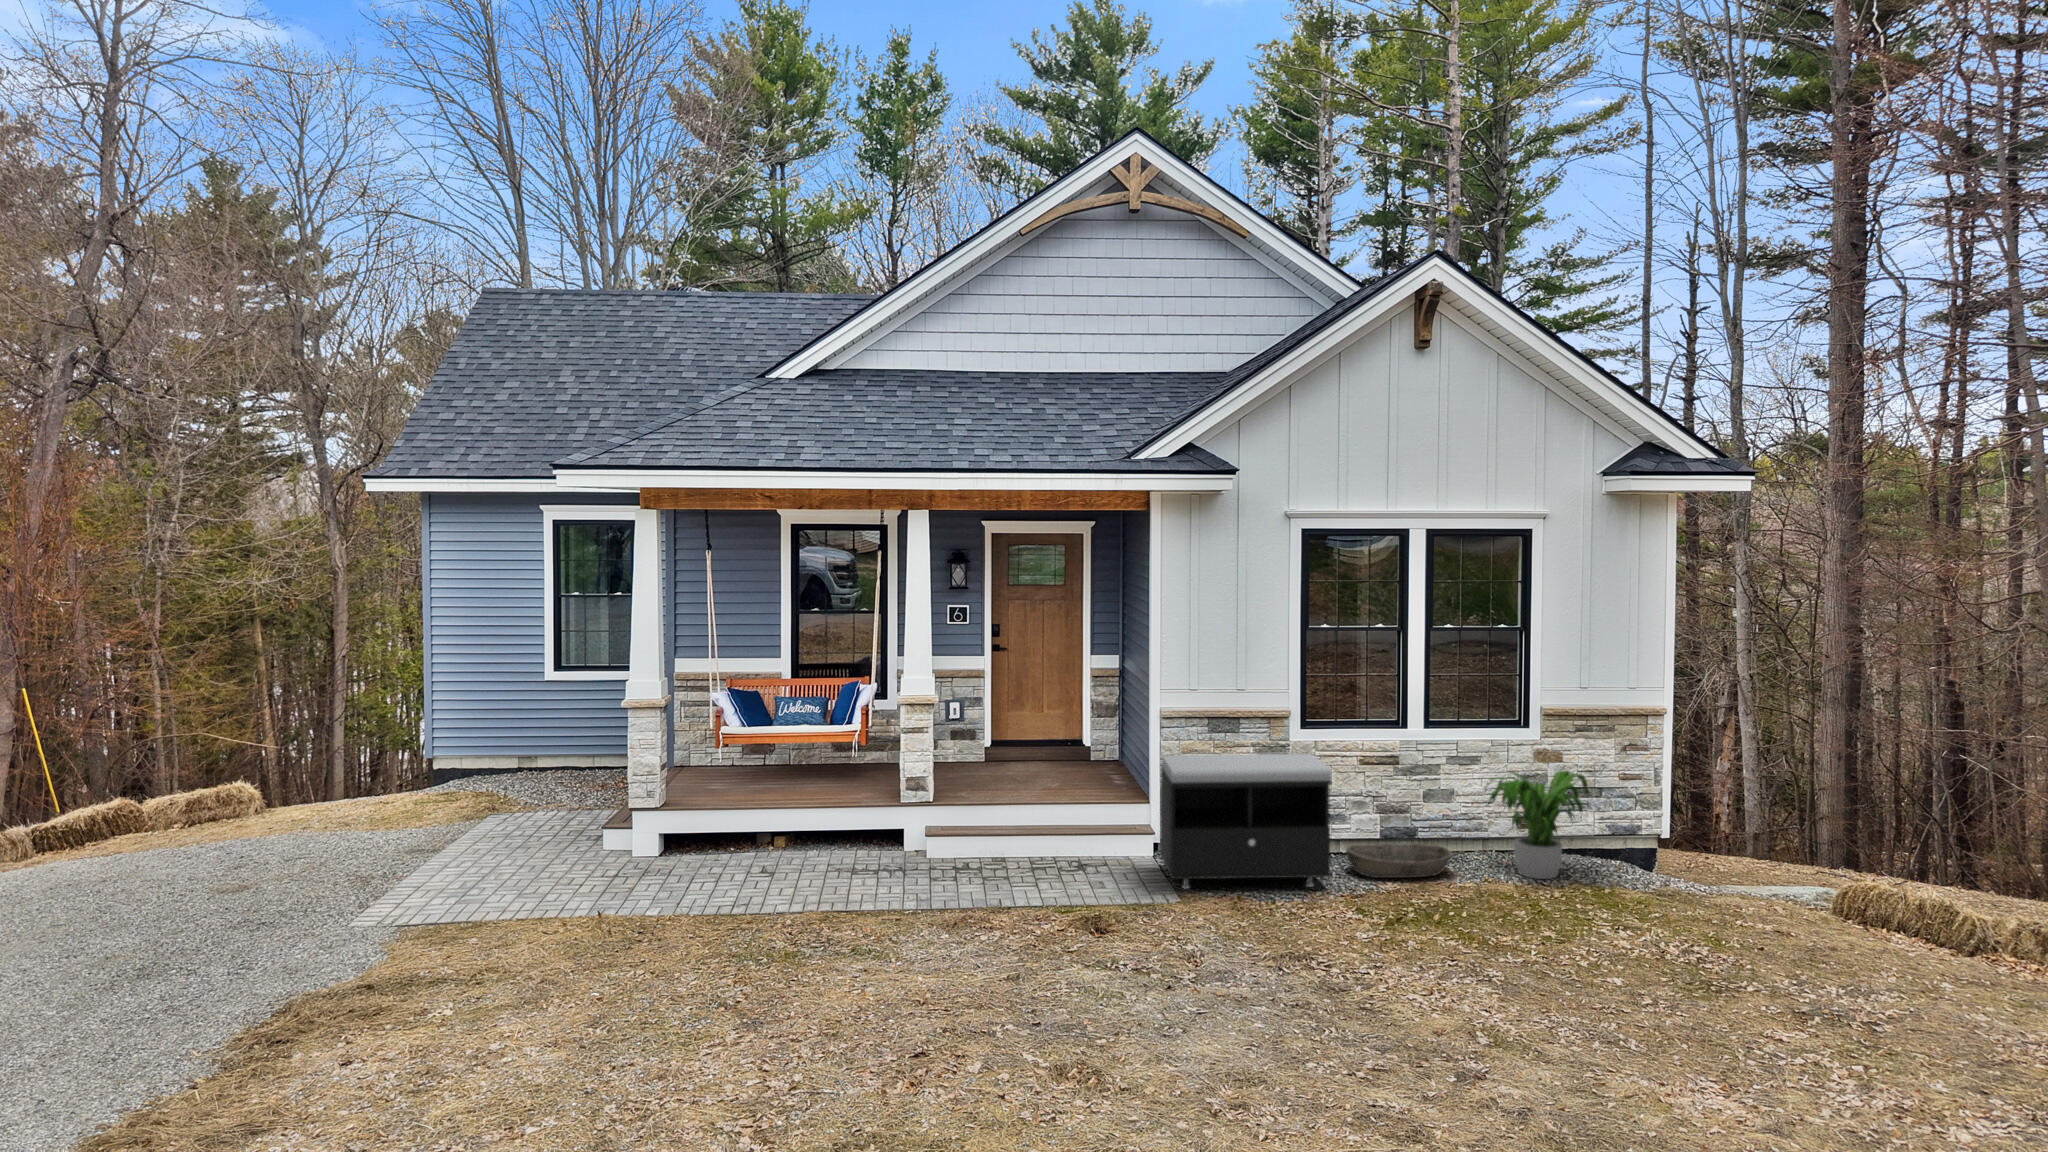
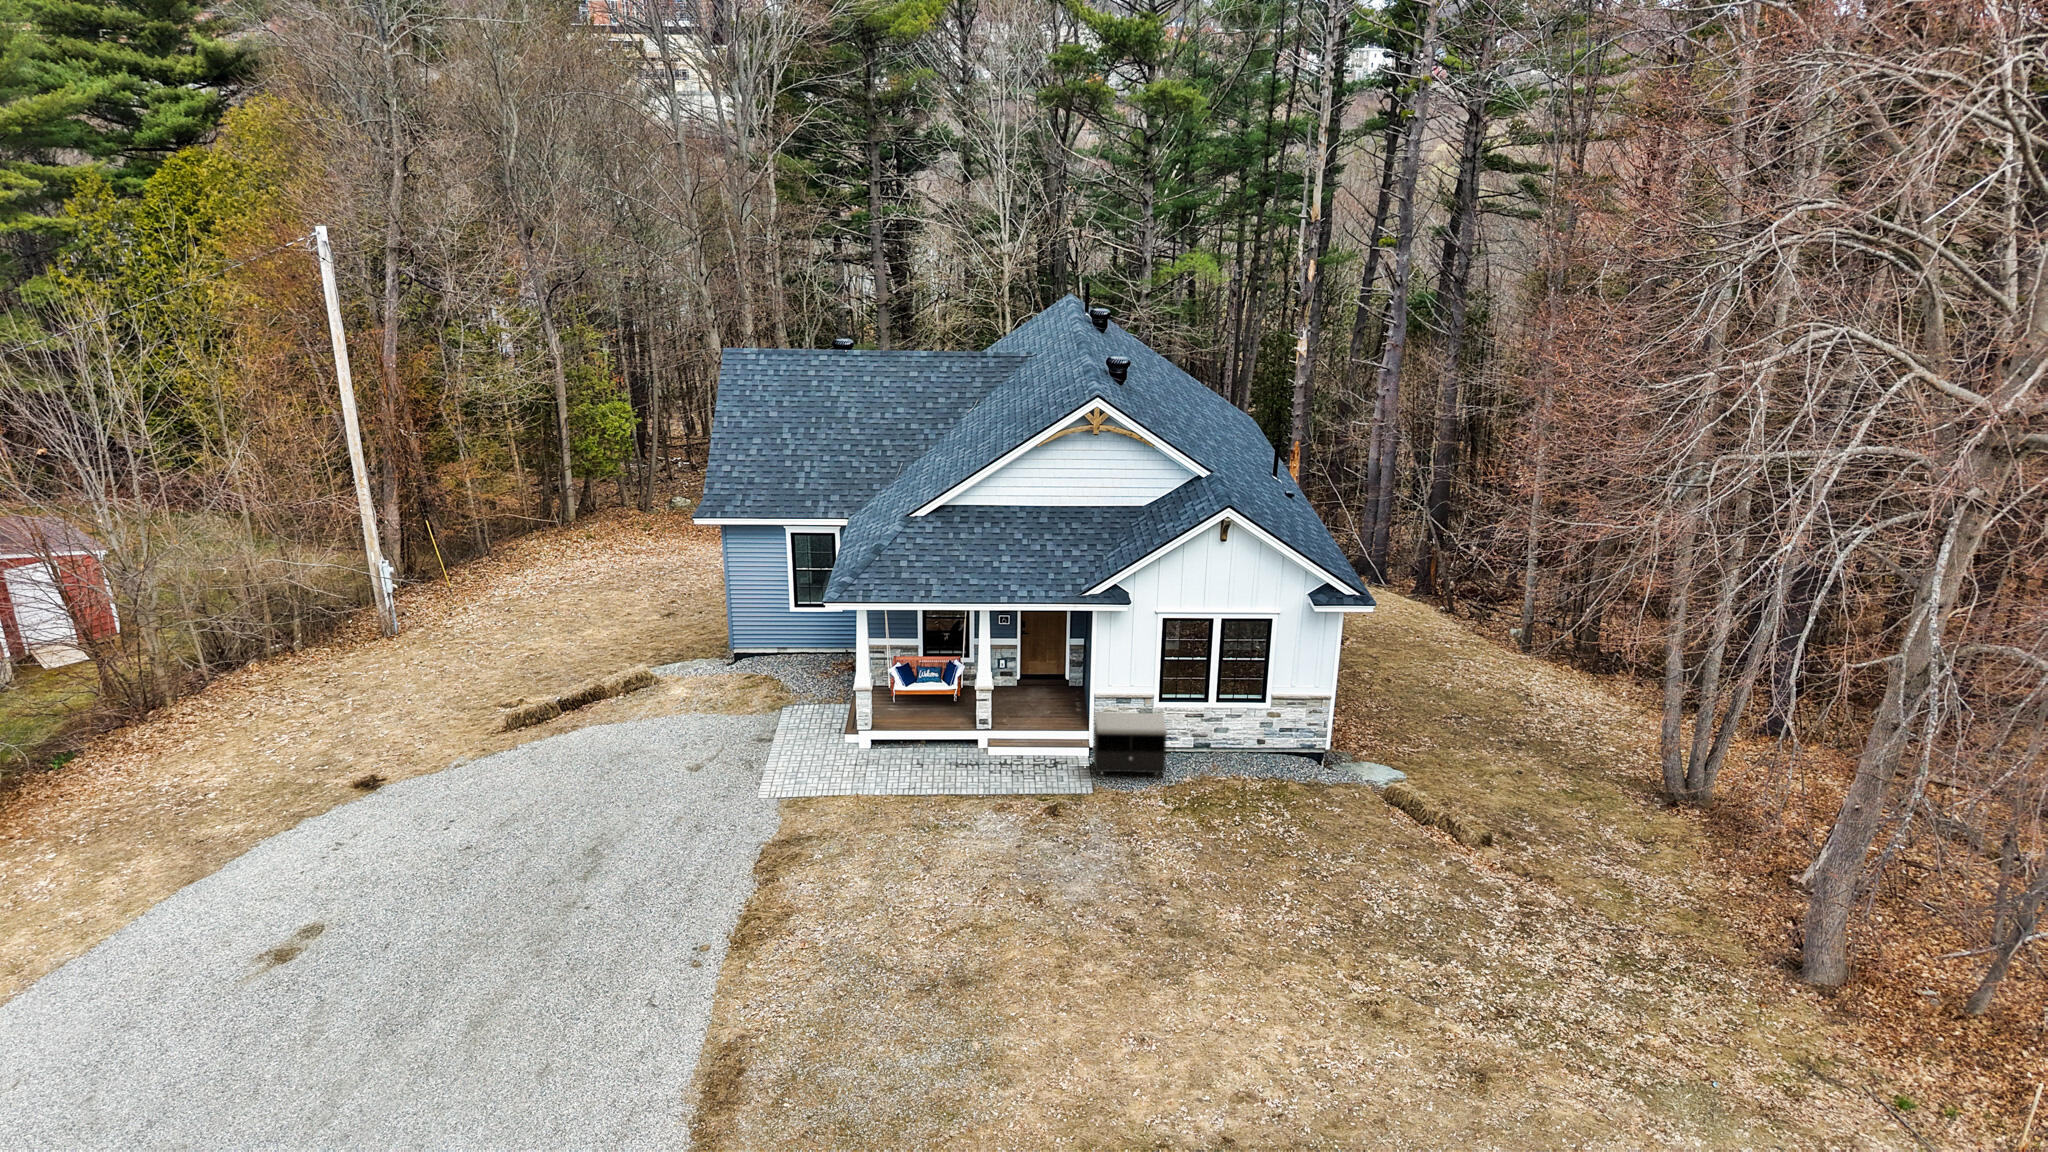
potted plant: present [1488,771,1592,879] -> none [1239,723,1287,773]
basket: present [1346,844,1452,878] -> none [1175,751,1223,770]

